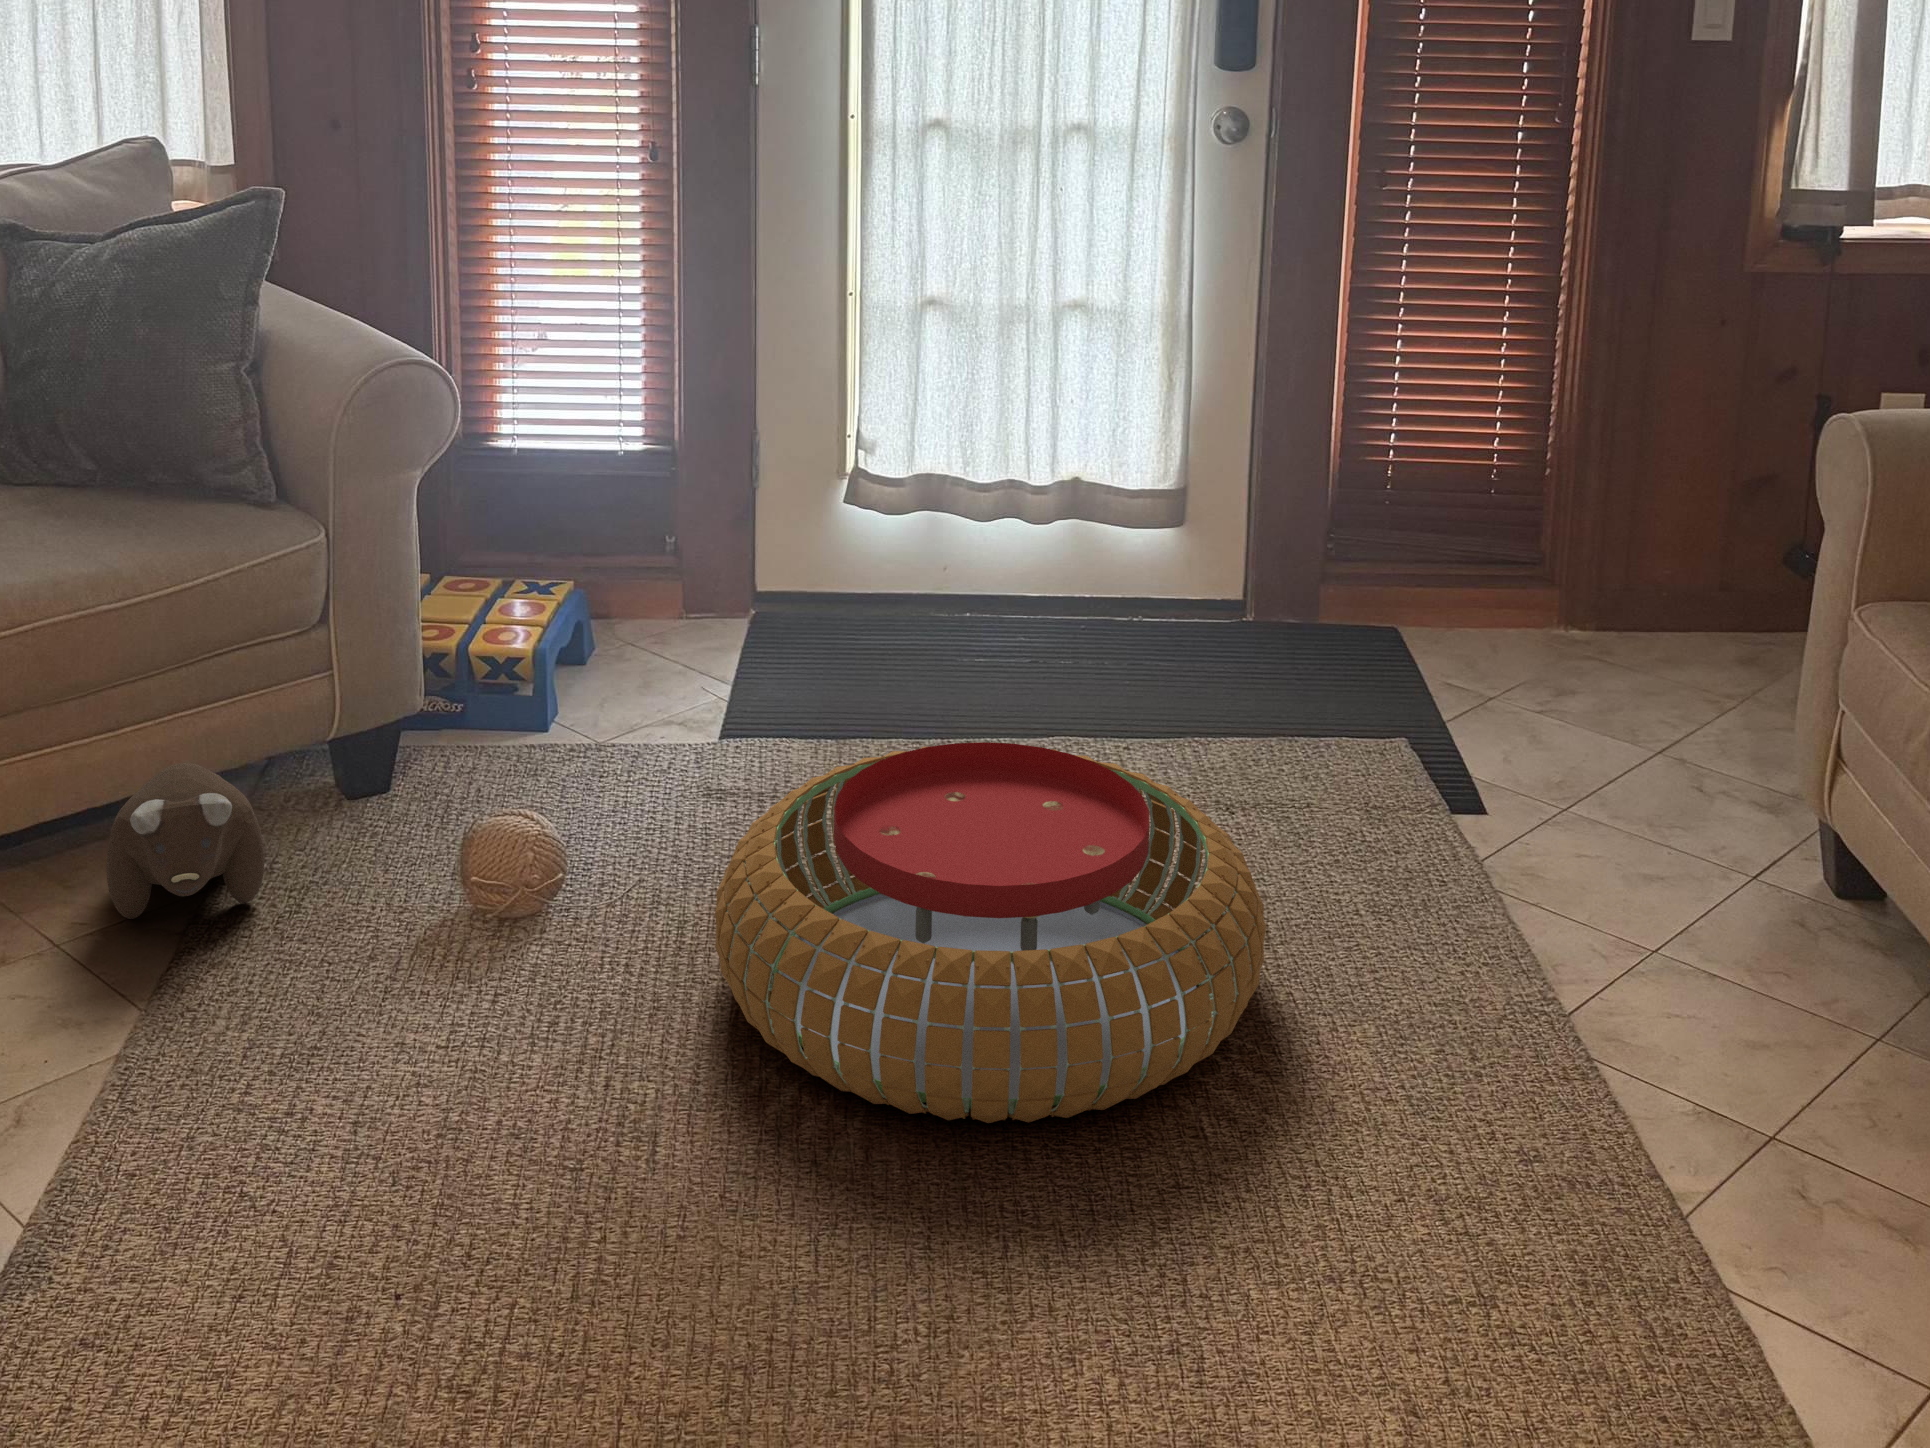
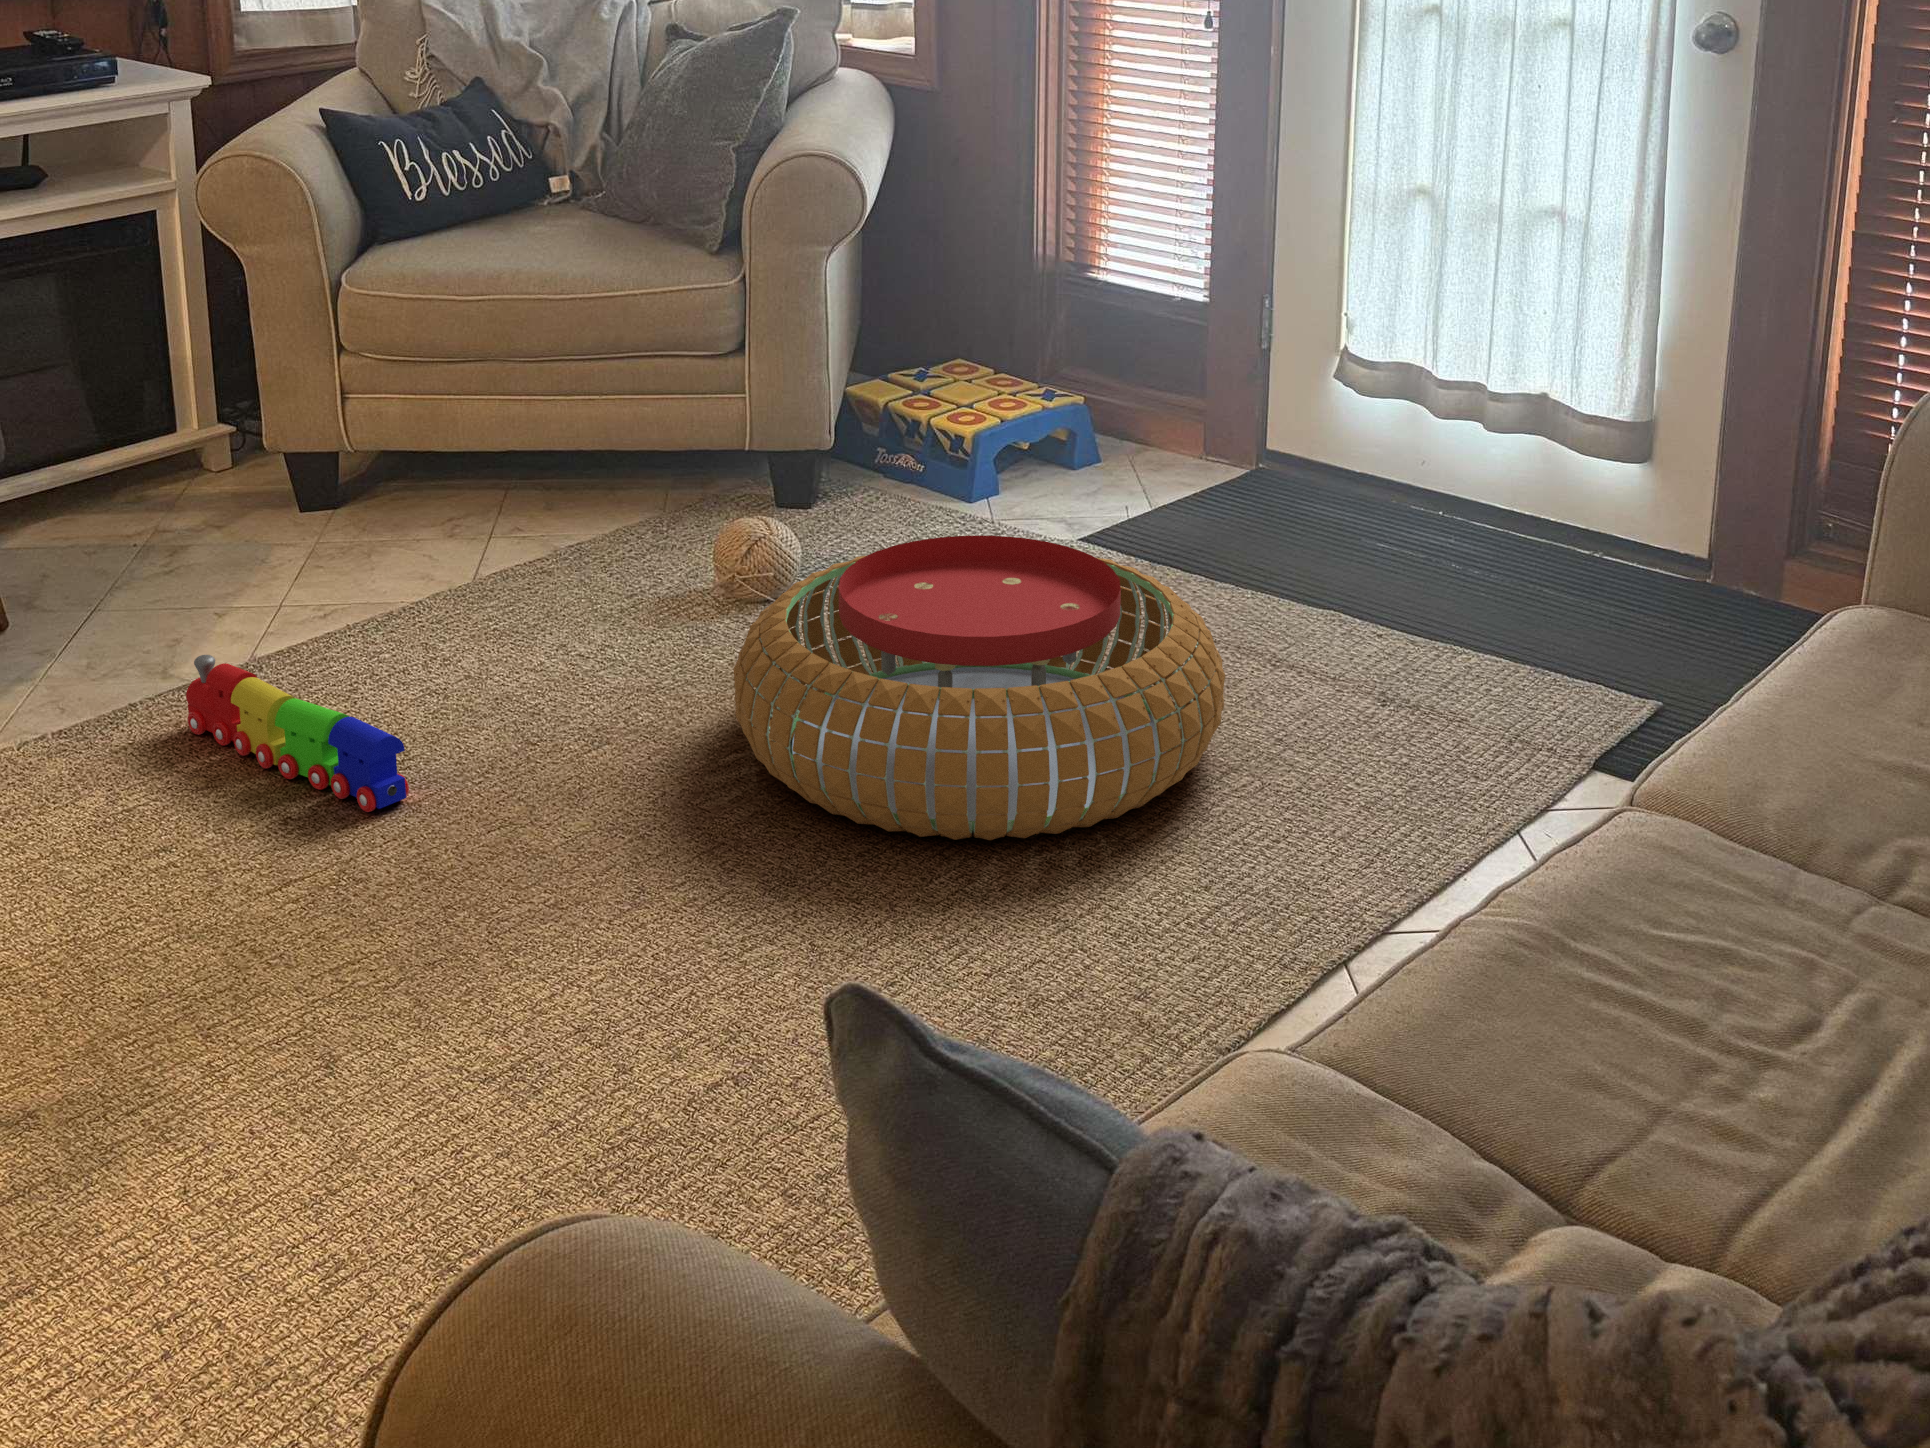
plush toy: present [106,763,265,919] -> none [515,435,651,550]
toy train: none [52,1248,524,1375] -> present [186,655,409,812]

